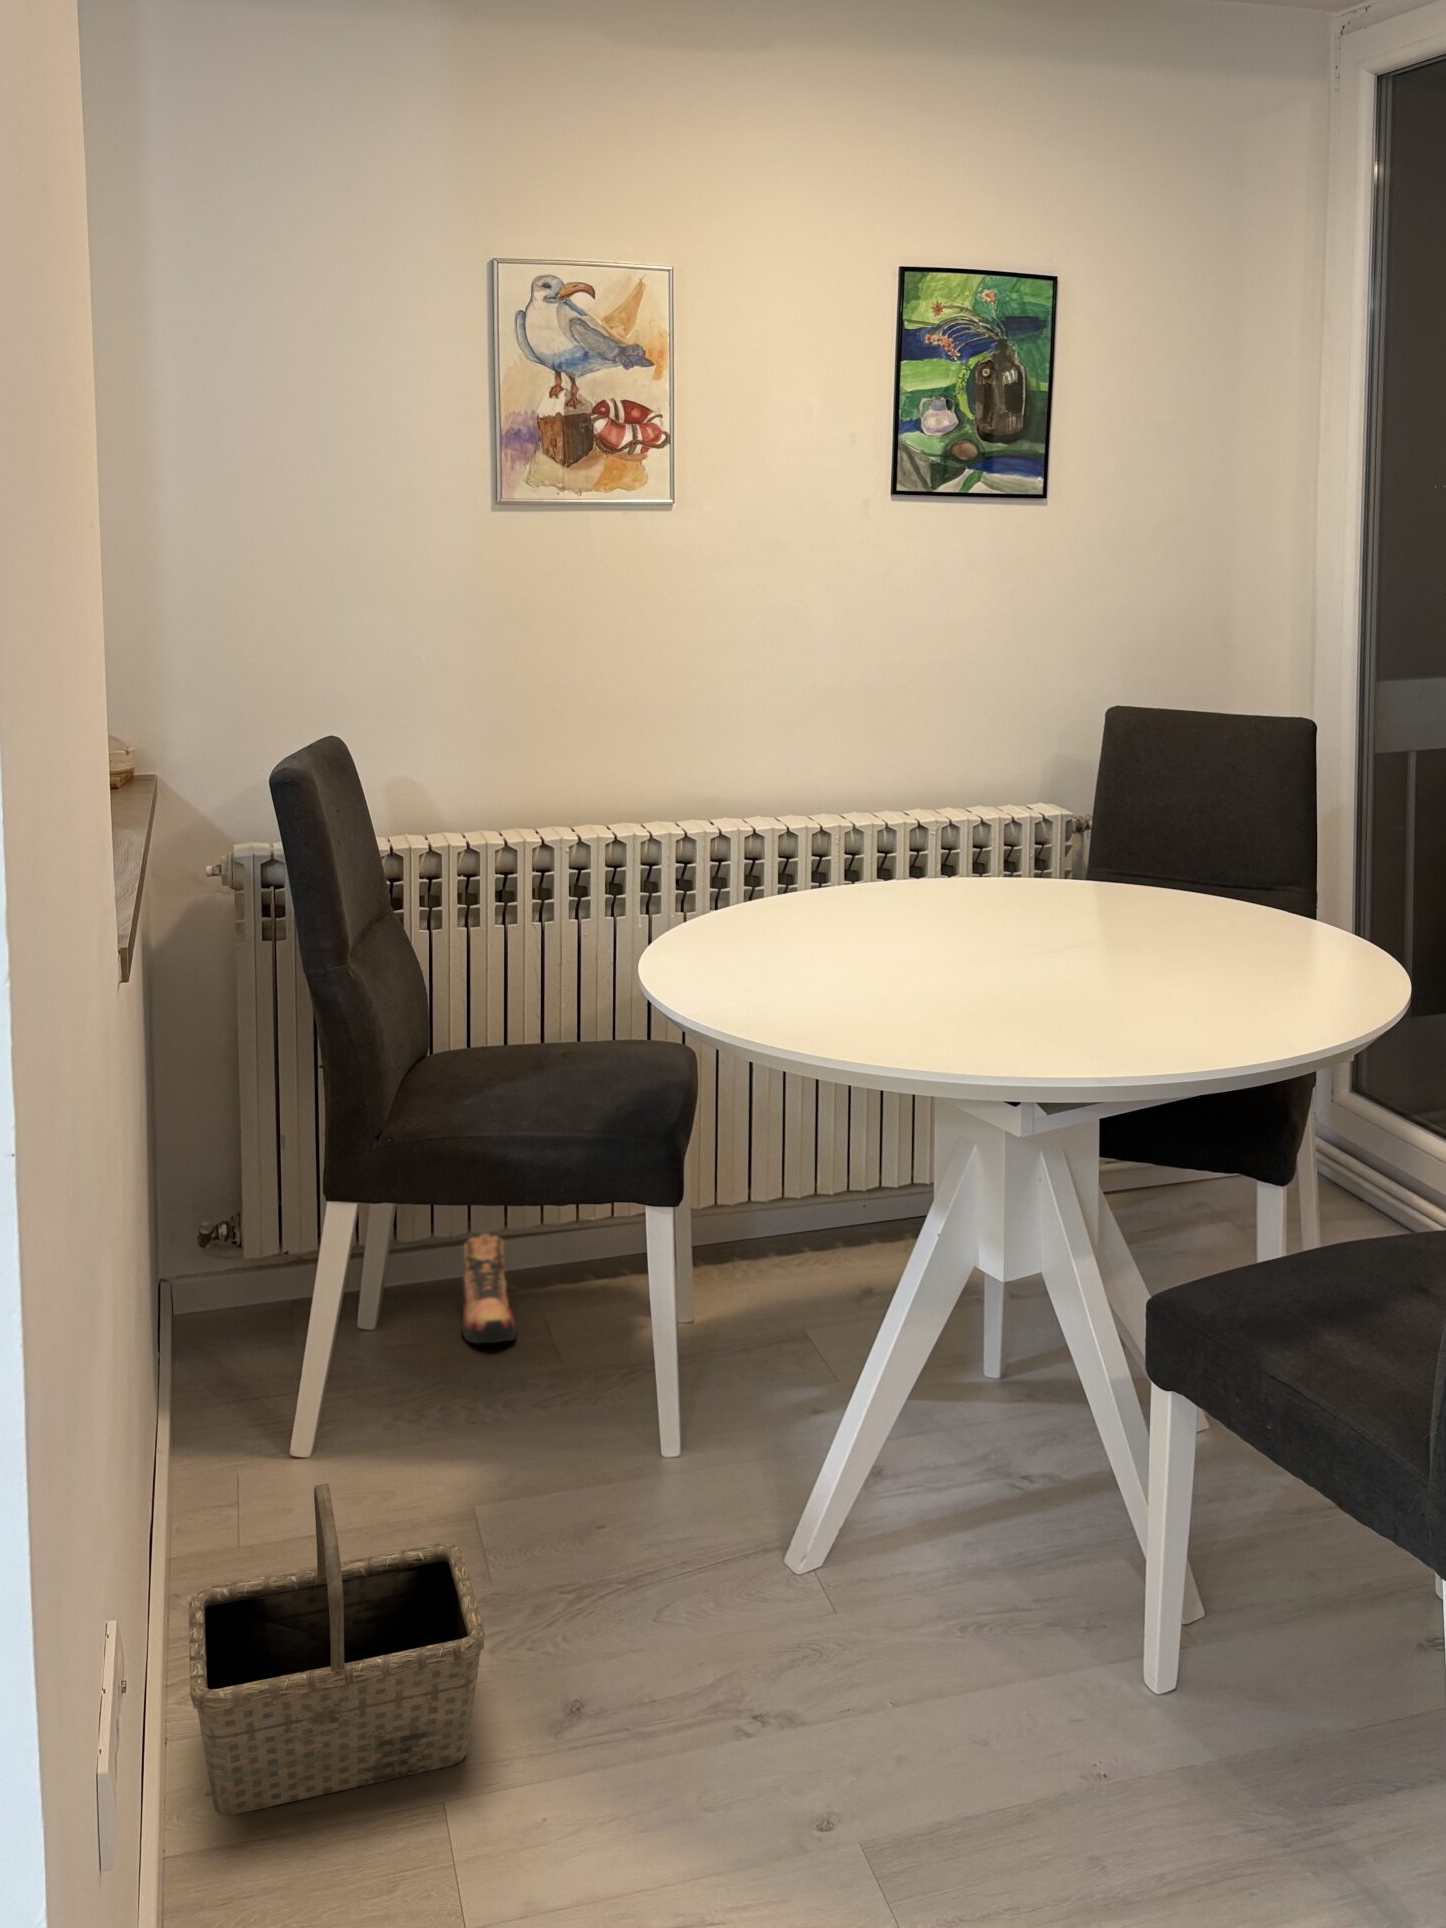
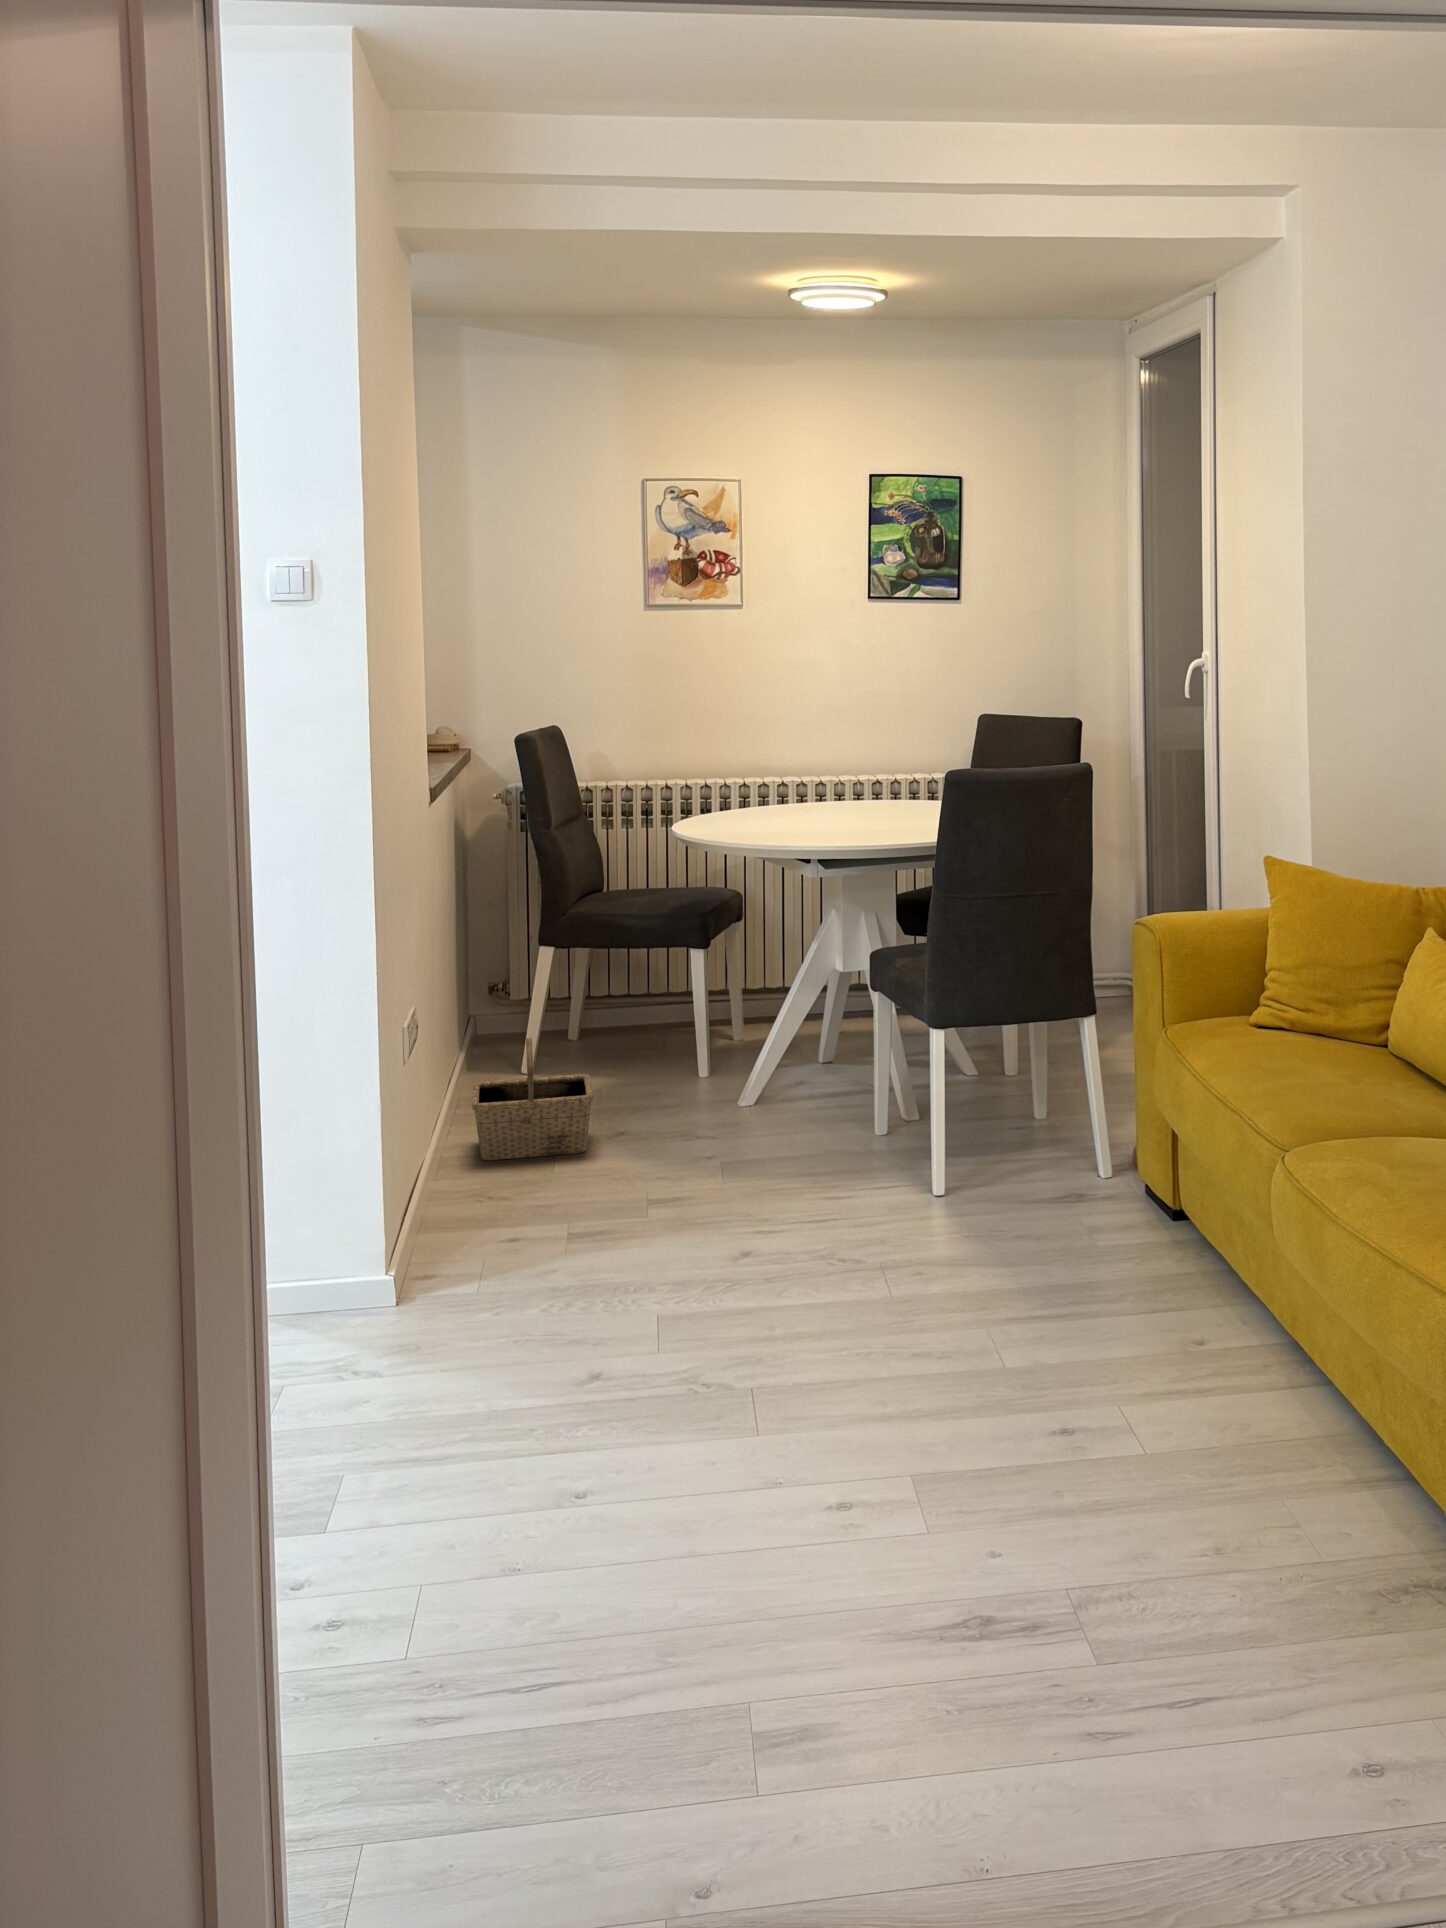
shoe: present [461,1234,516,1343] -> none [619,990,646,1041]

